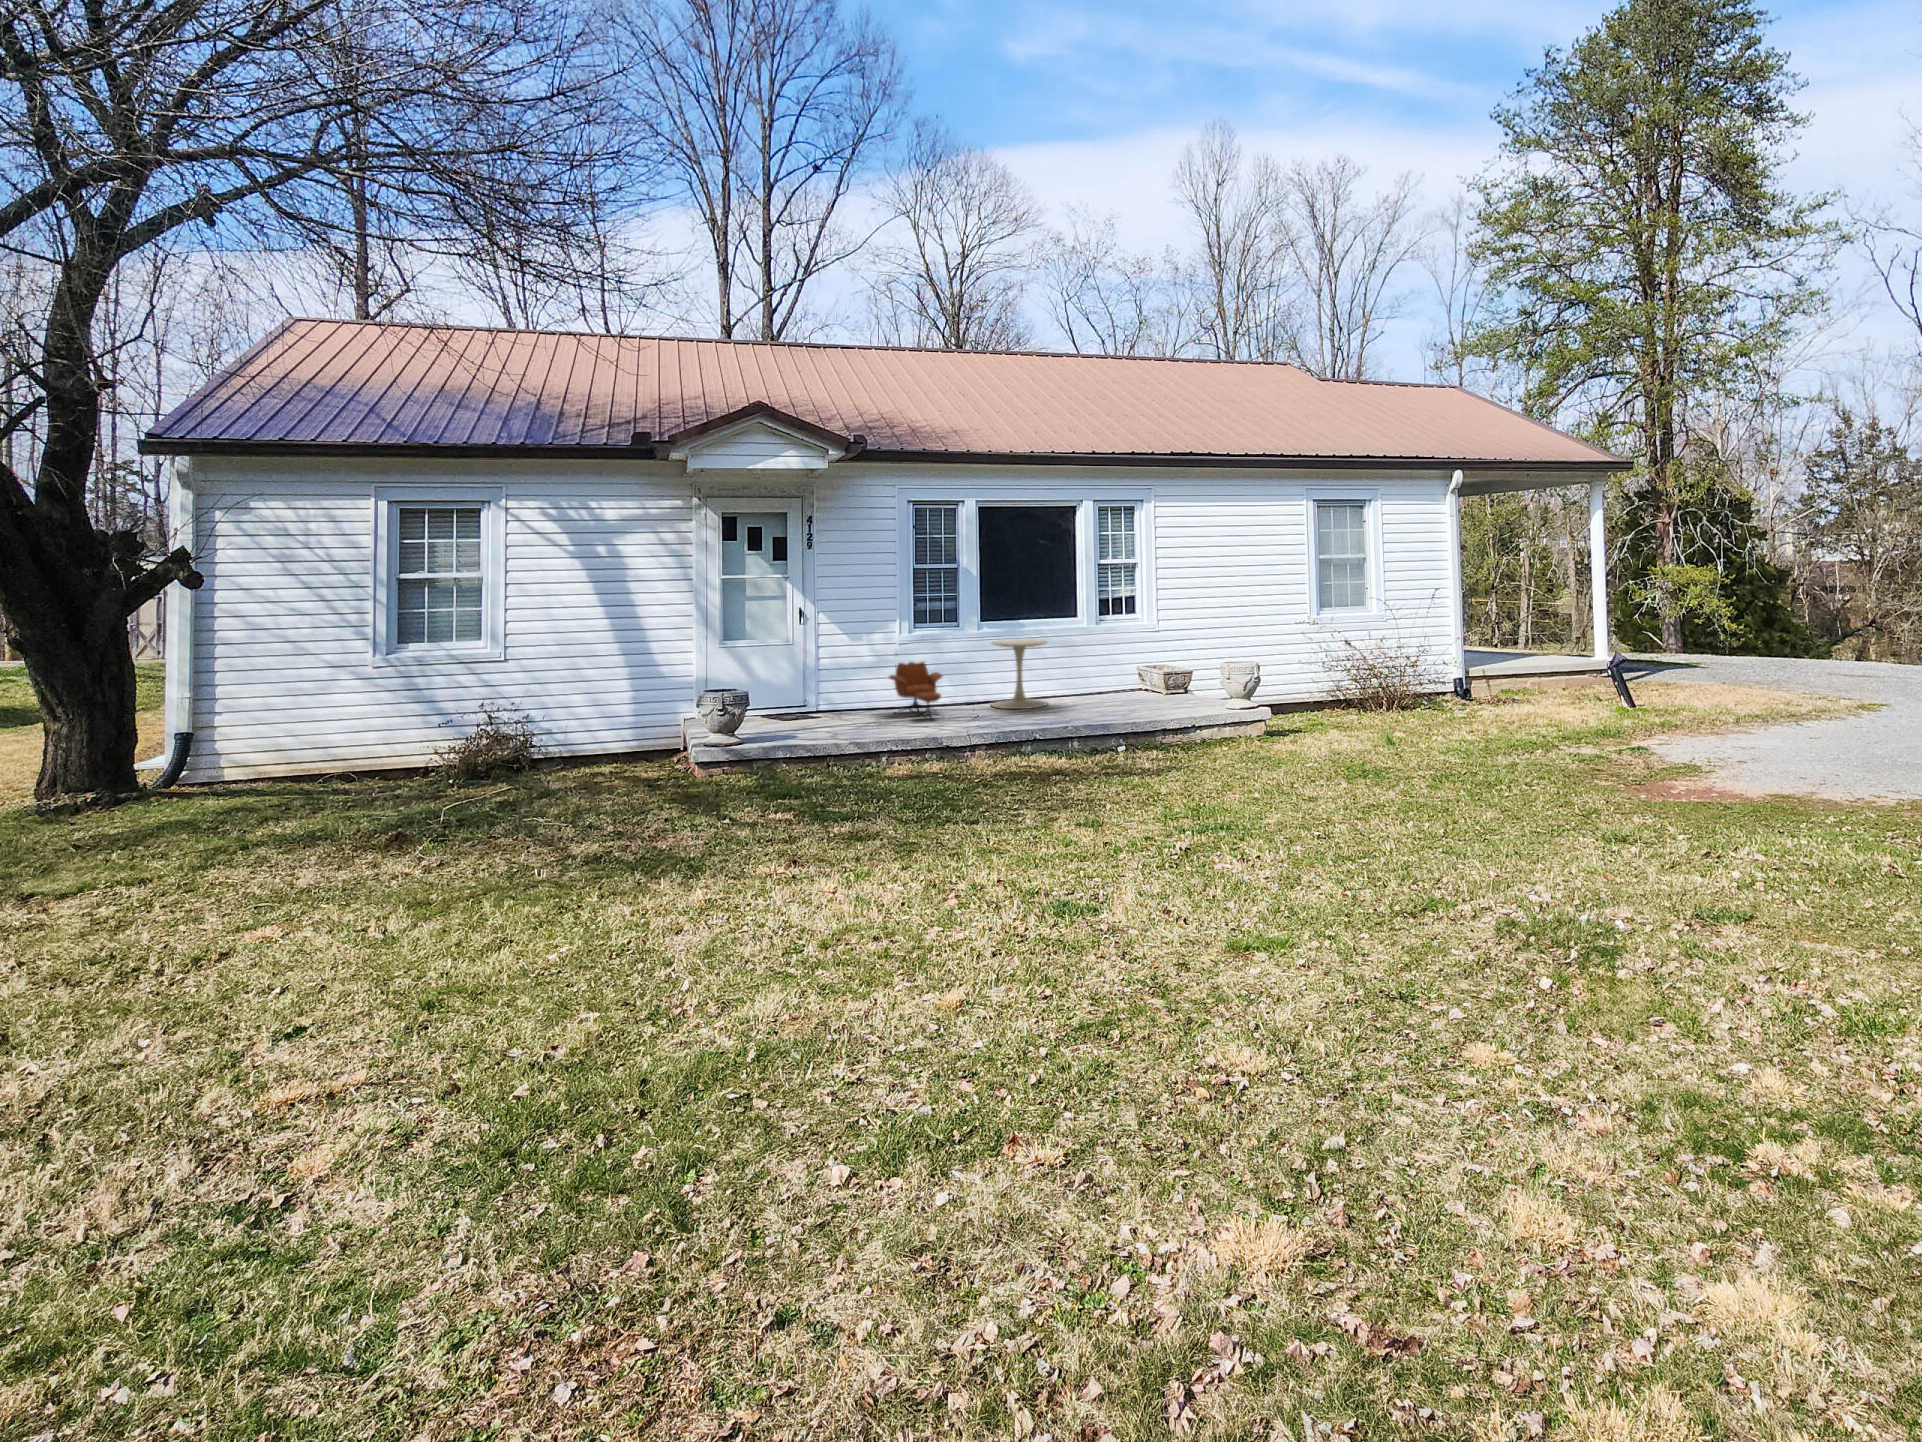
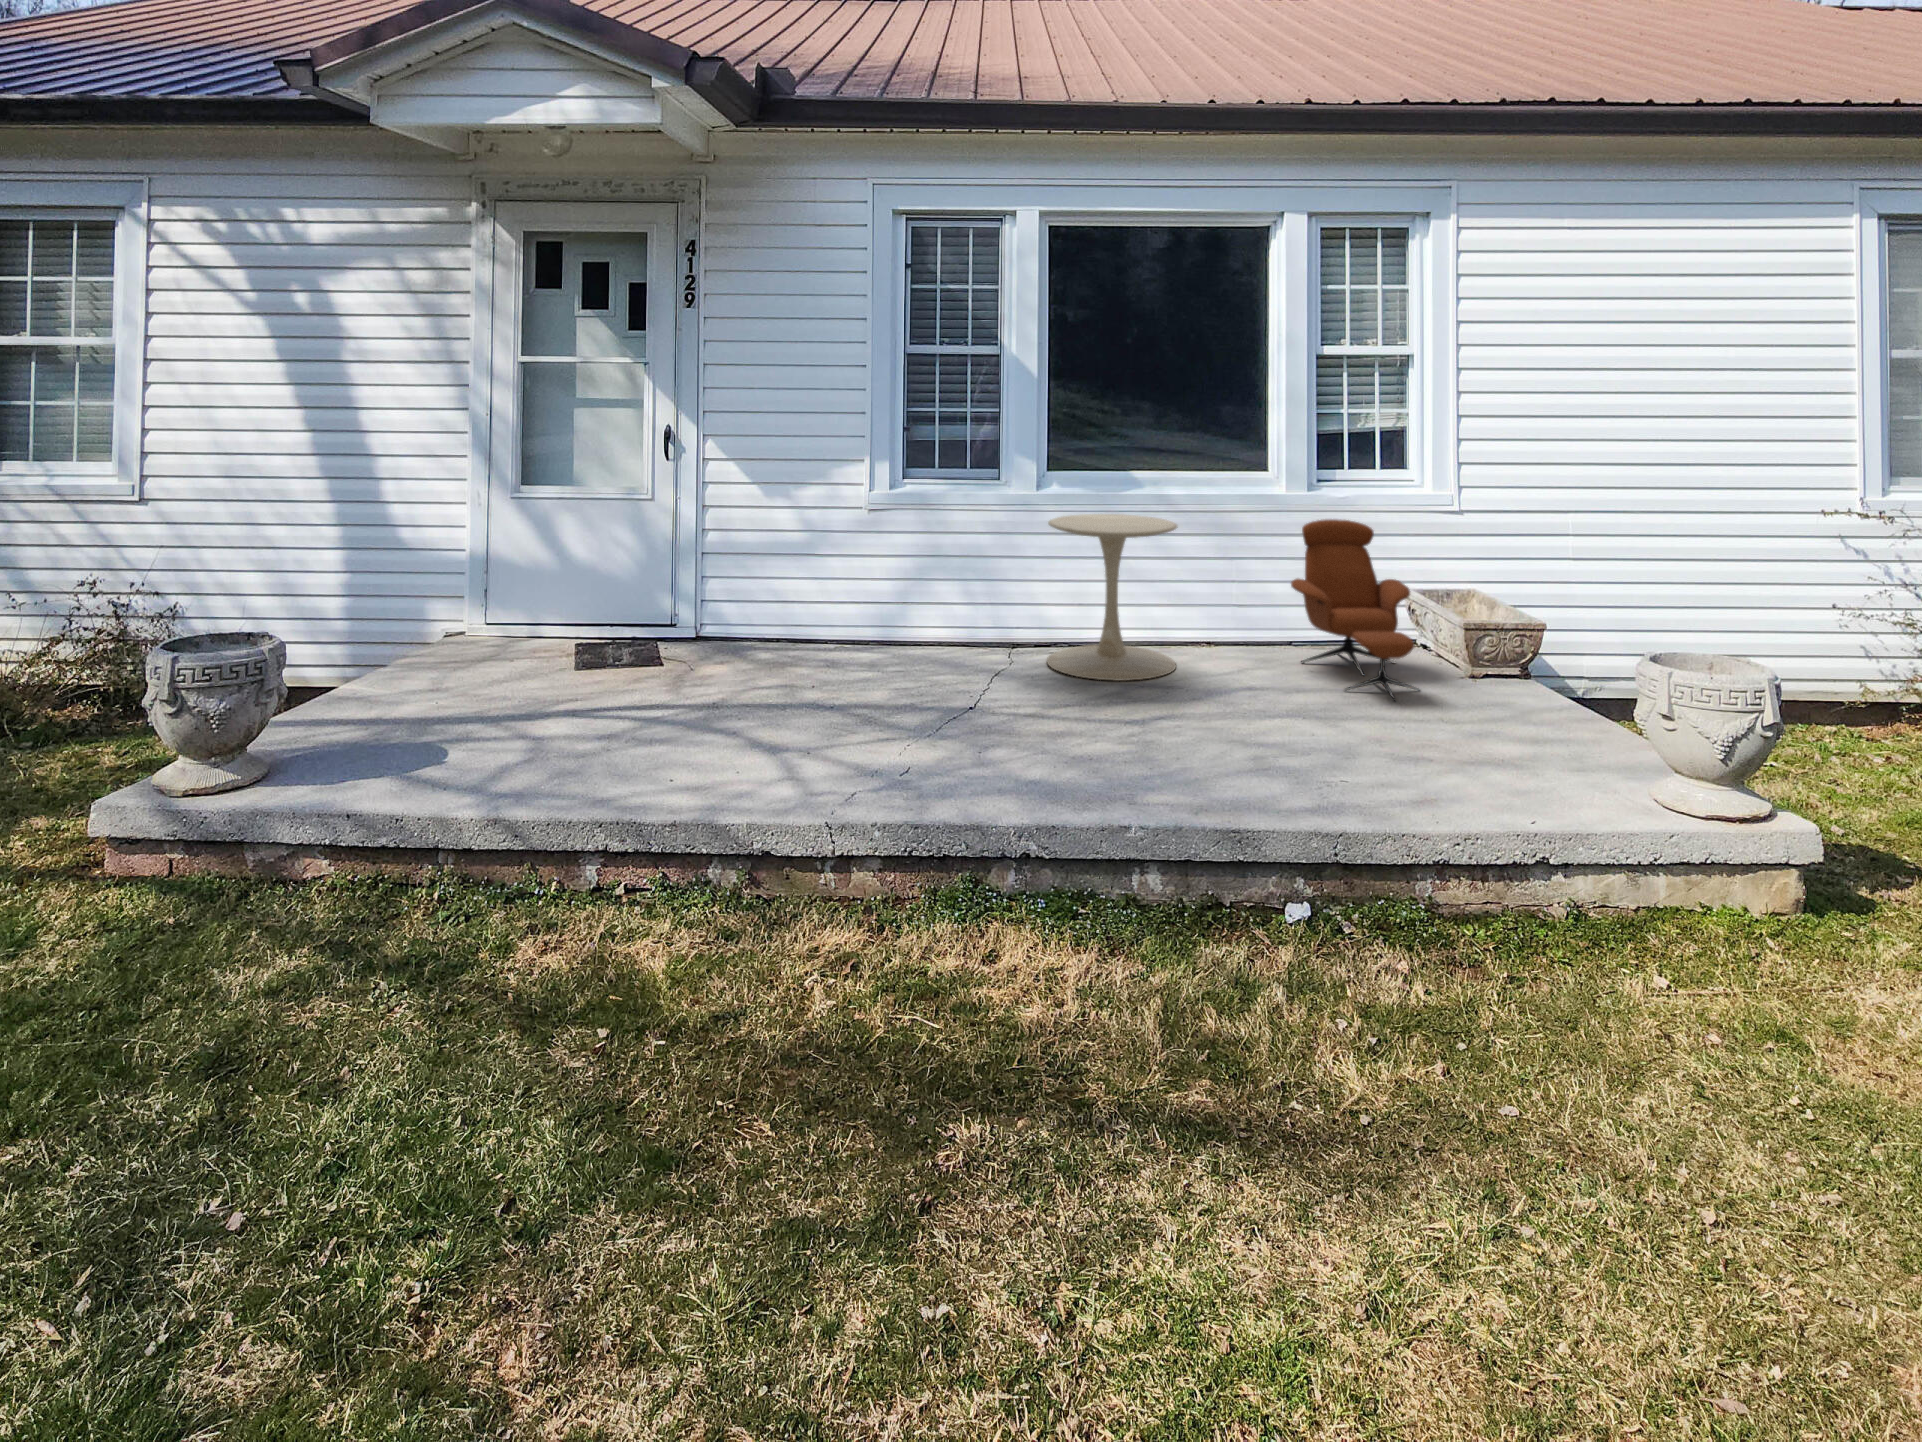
lounge chair: present [889,662,942,718] -> present [1291,519,1419,700]

